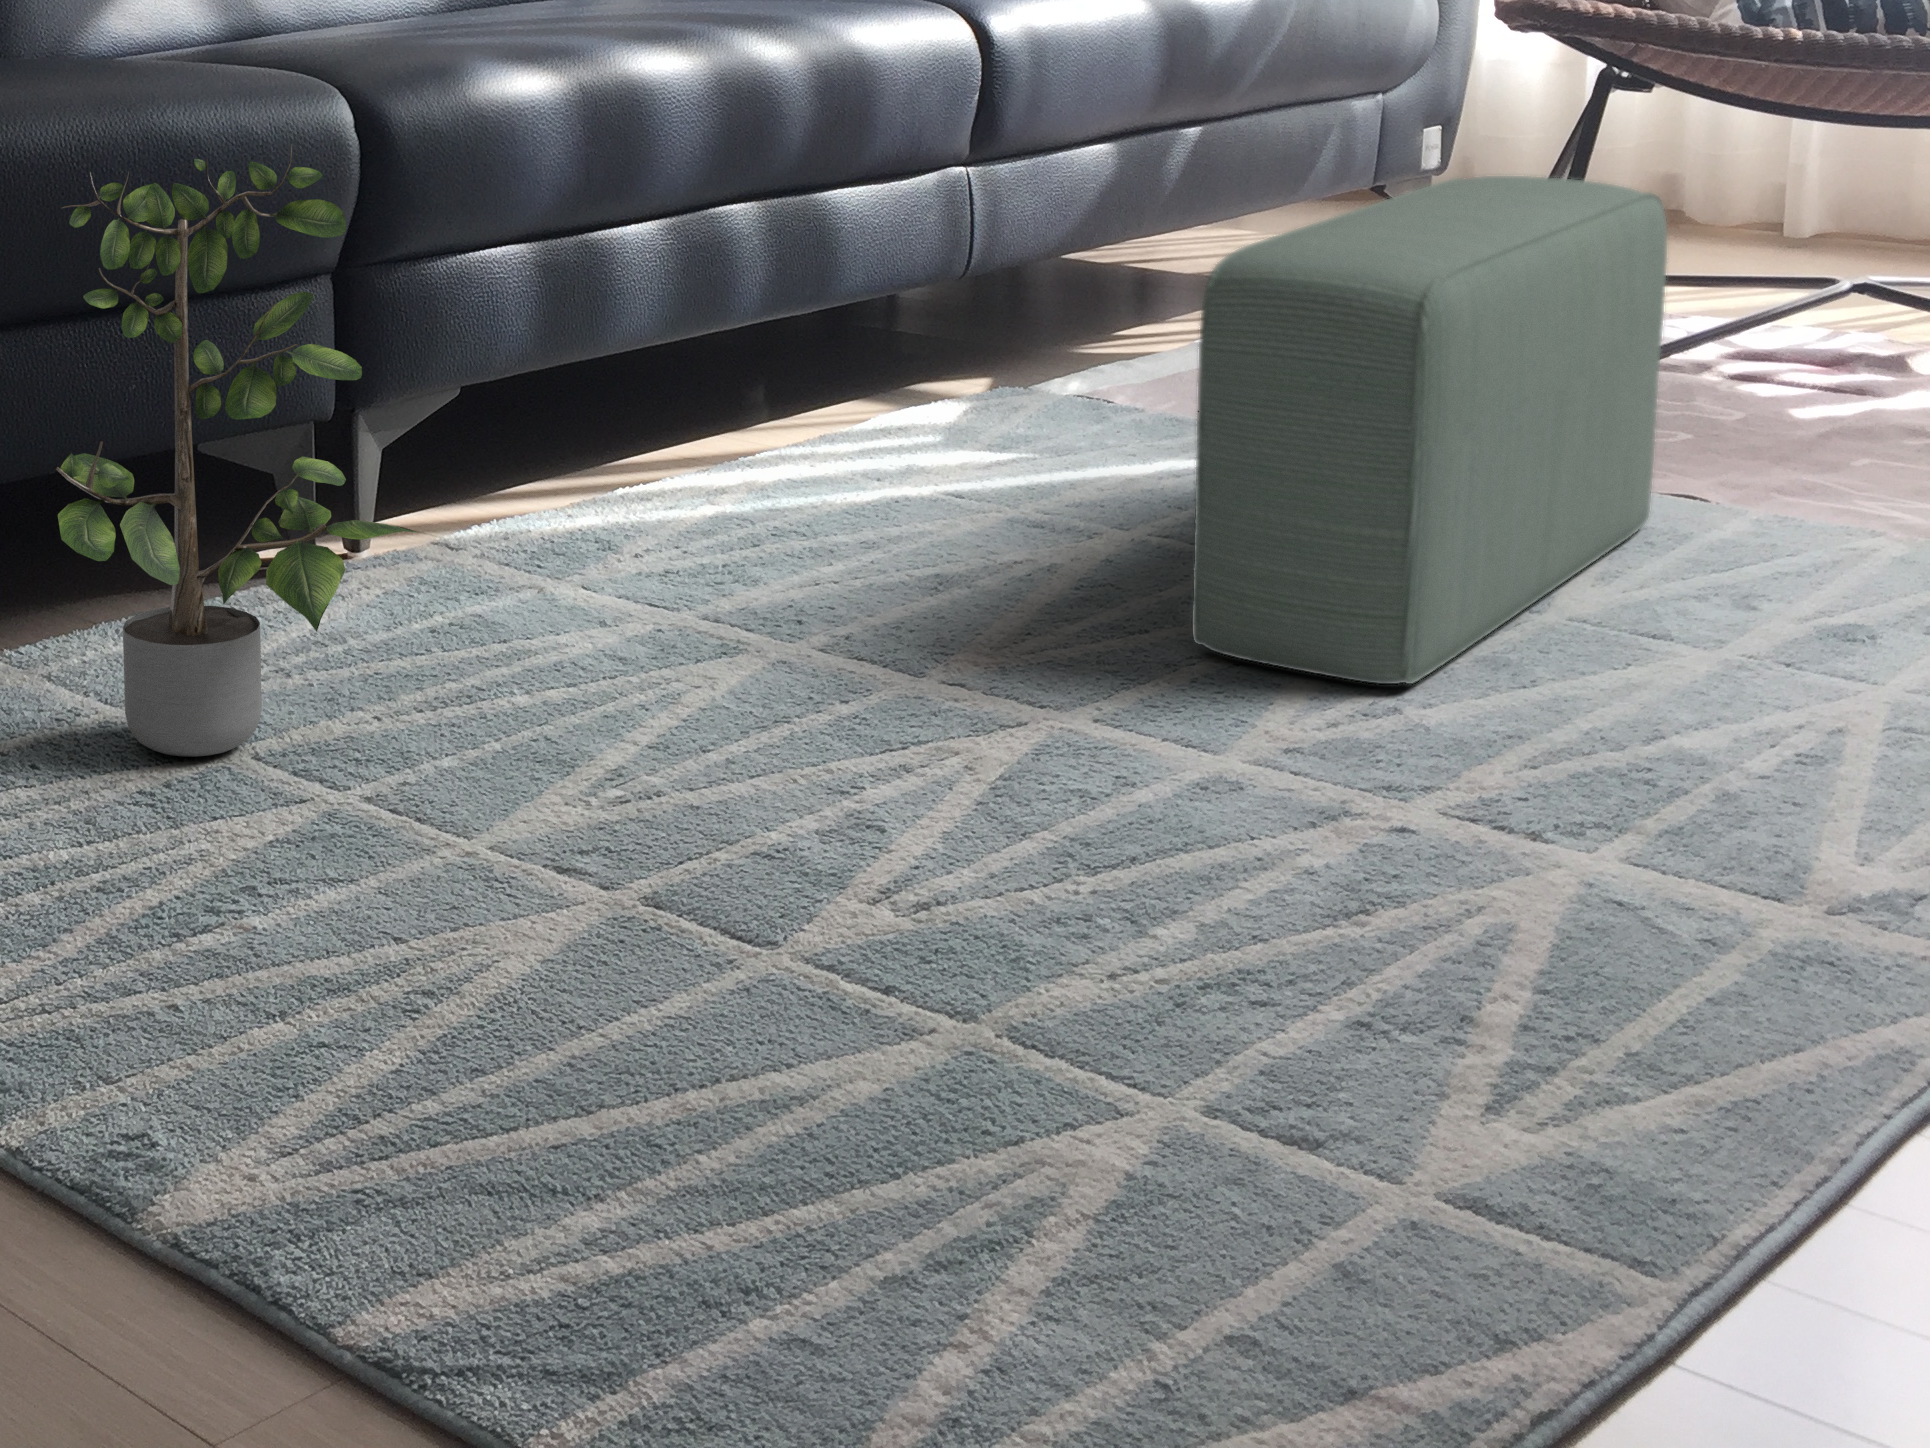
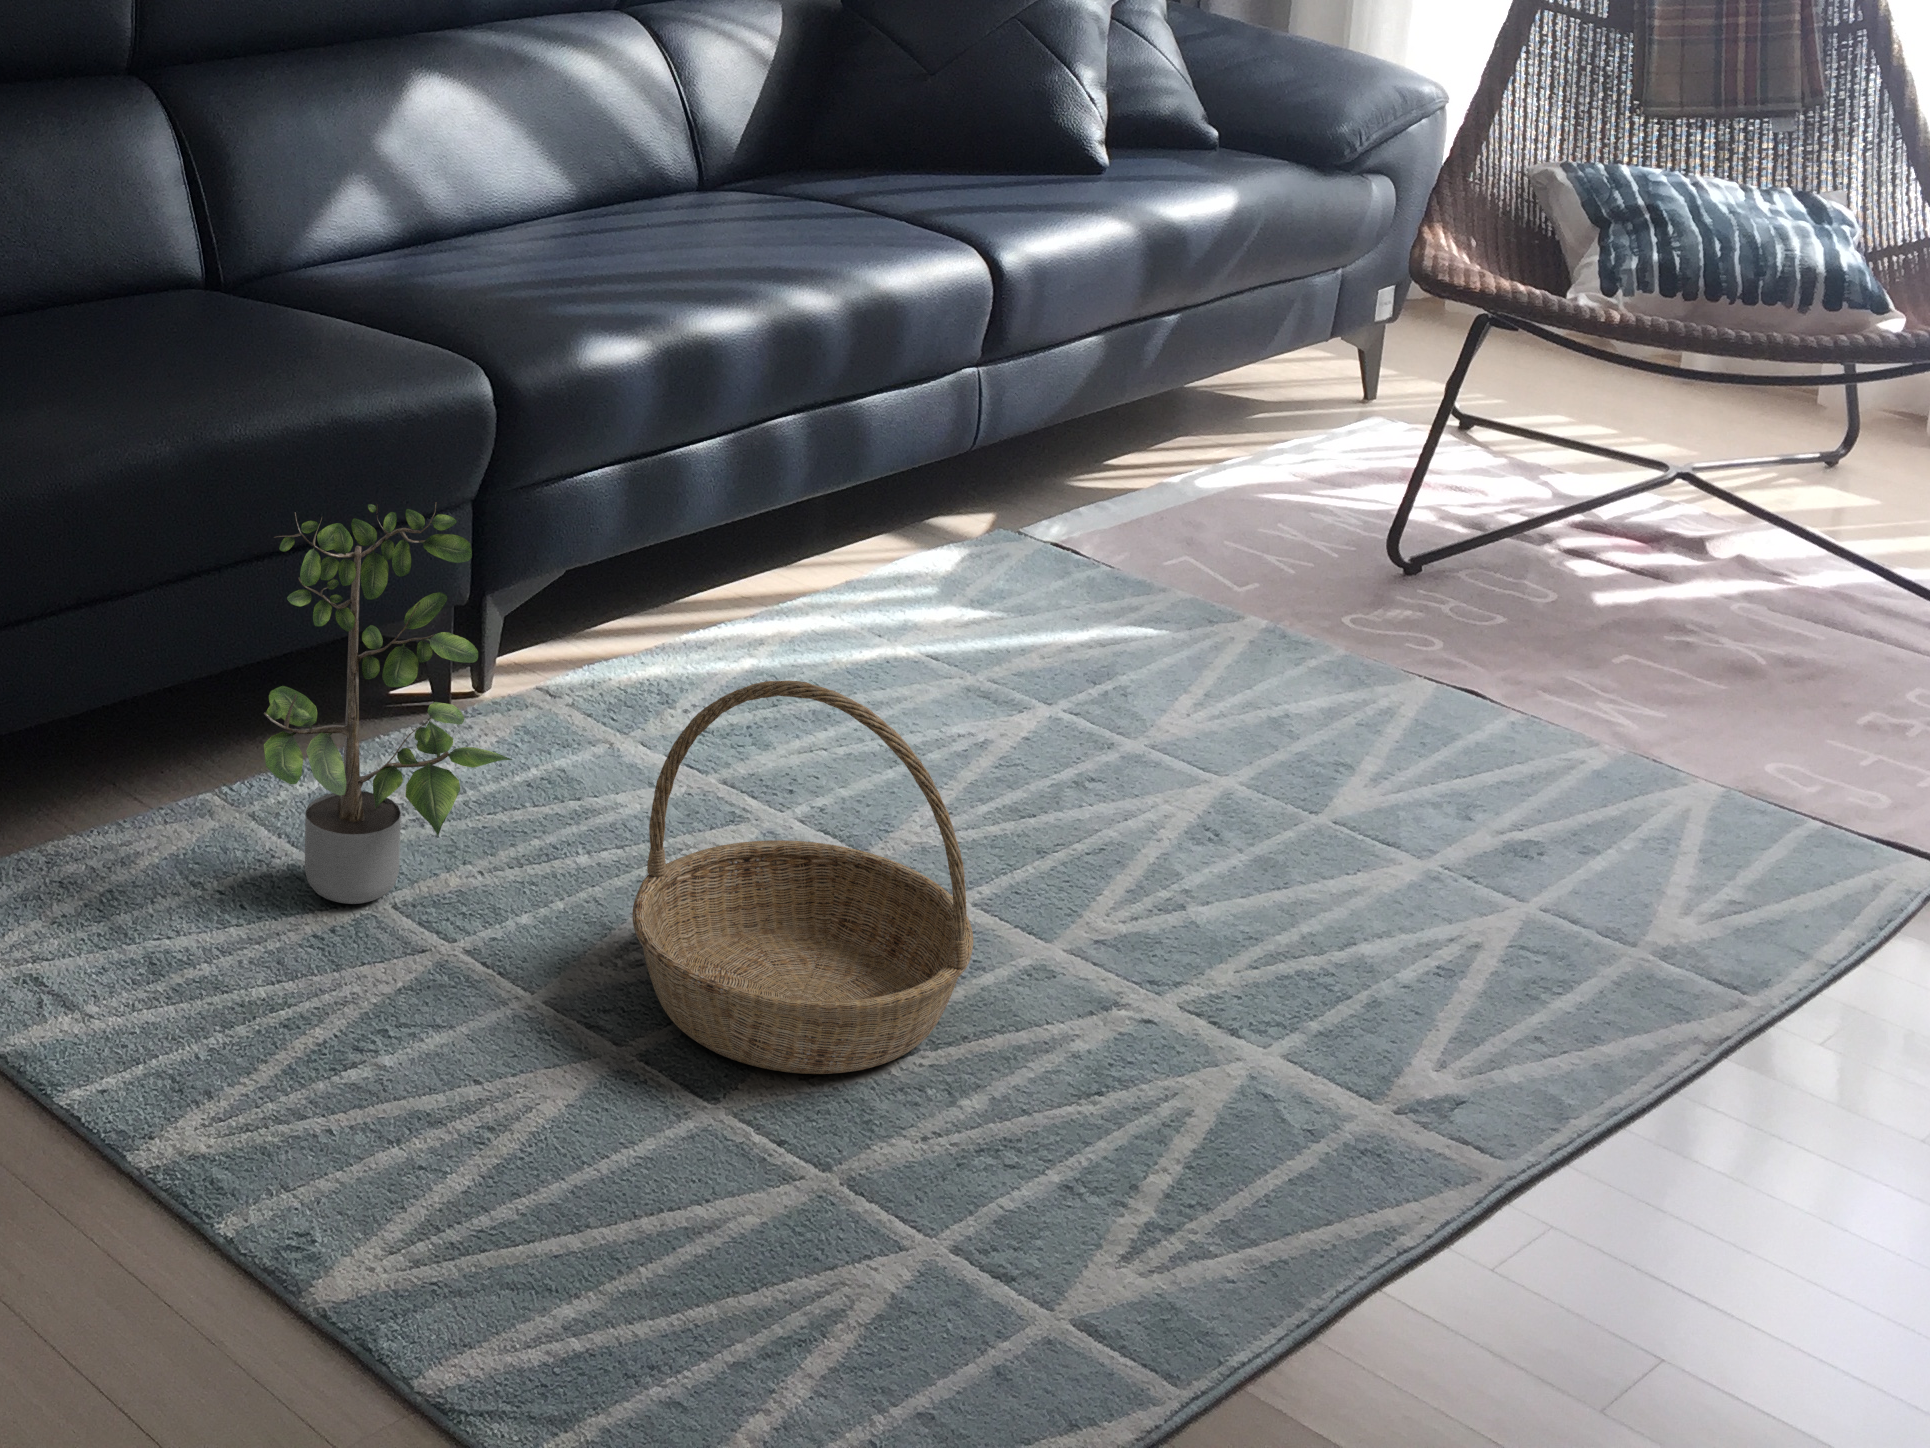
pouf: present [1192,176,1667,684] -> none [1065,449,1469,880]
basket: none [614,323,1135,907] -> present [632,680,973,1074]

